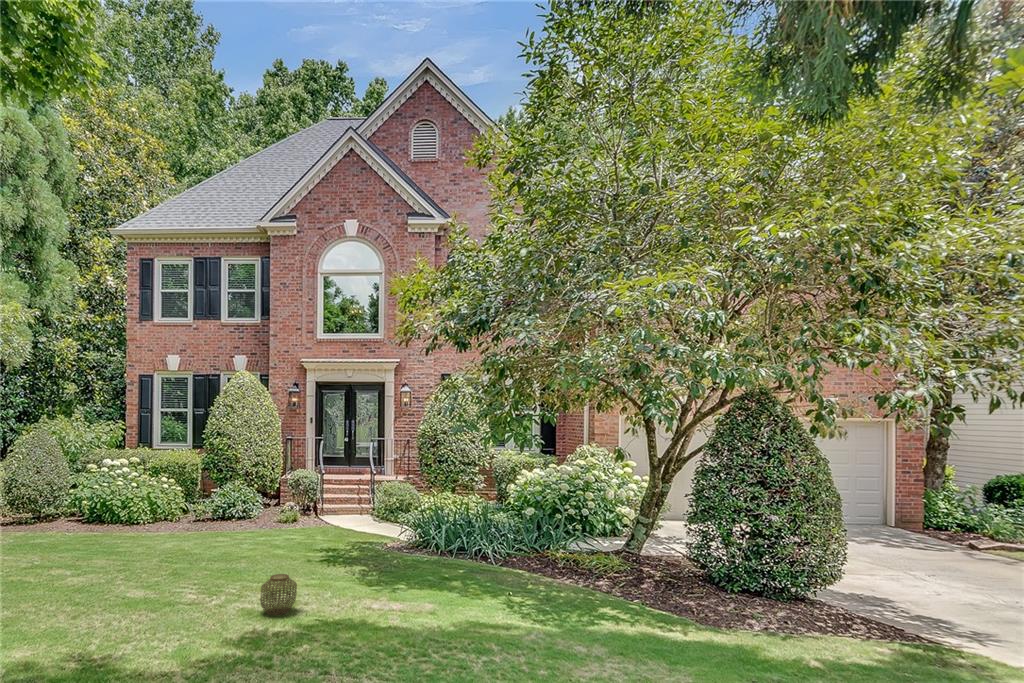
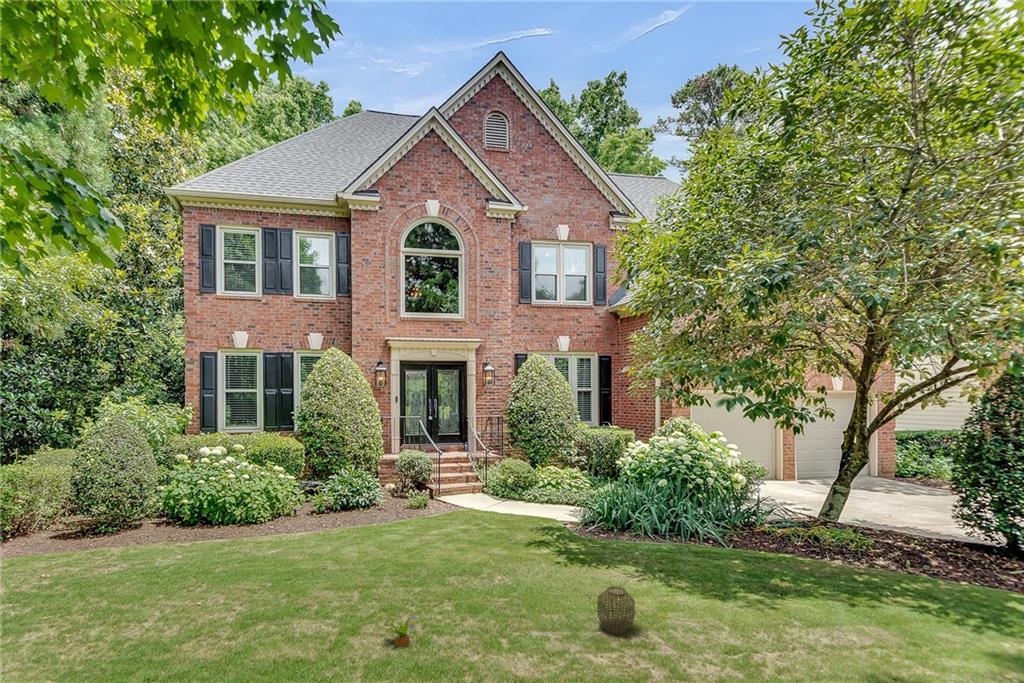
decorative plant: none [72,582,103,609] -> present [387,615,416,647]

